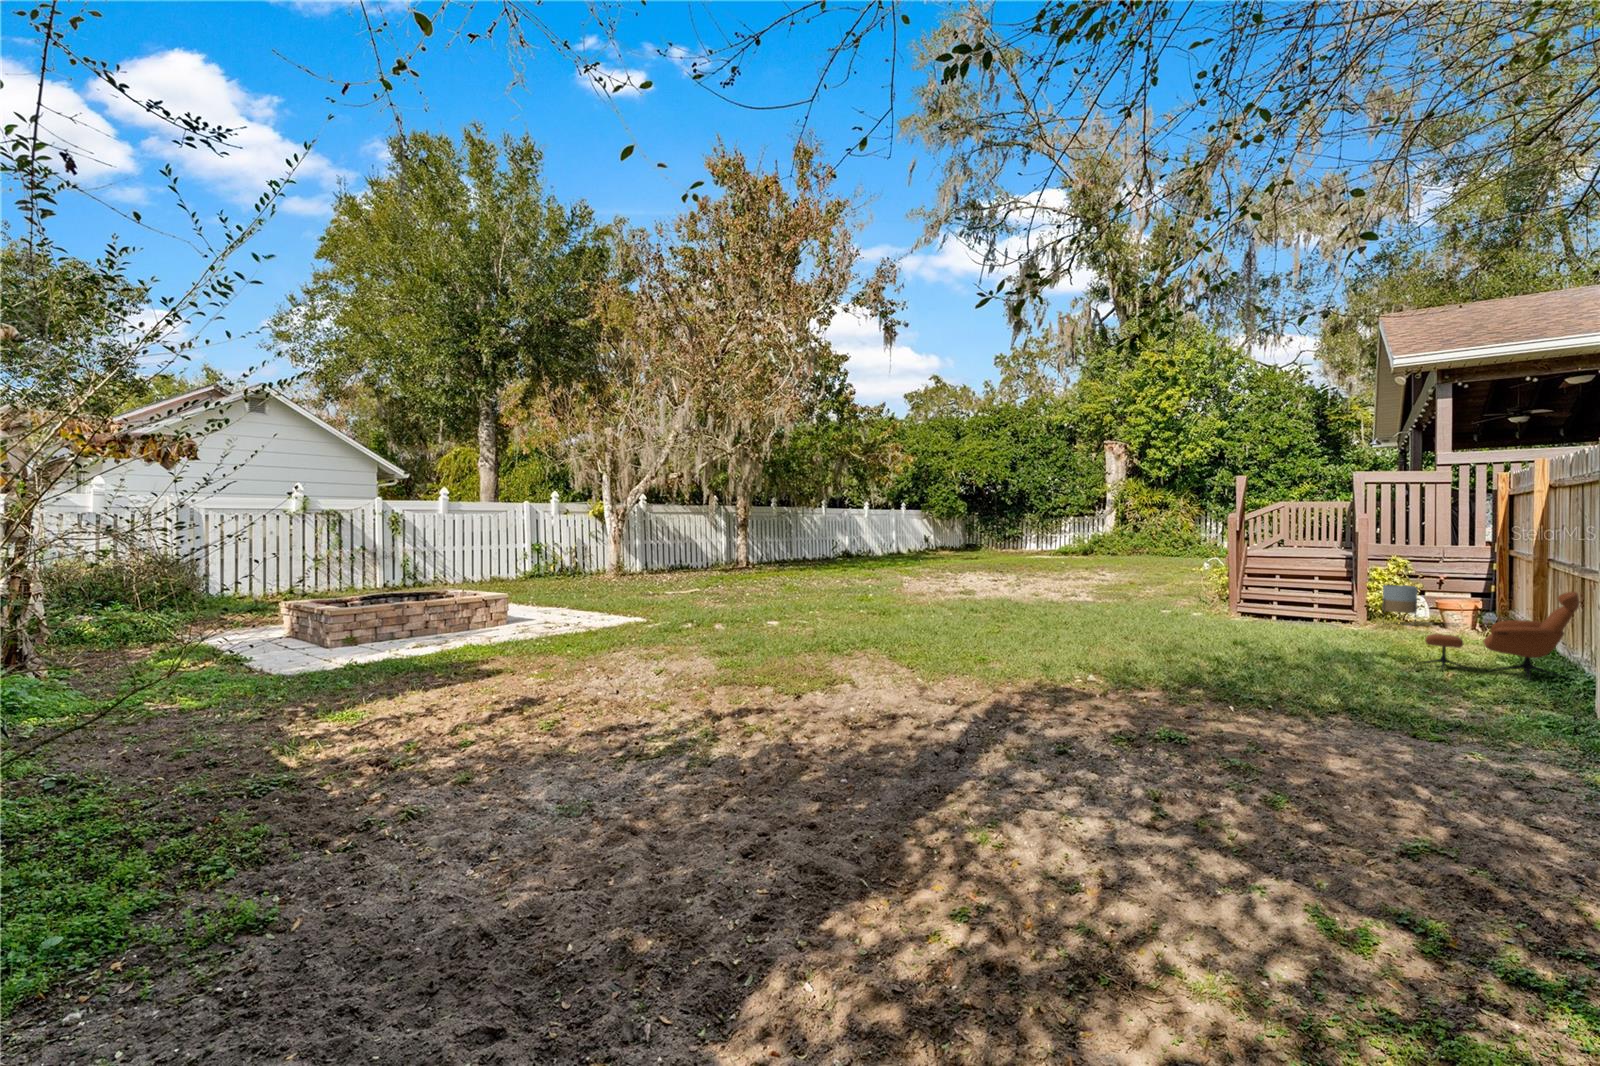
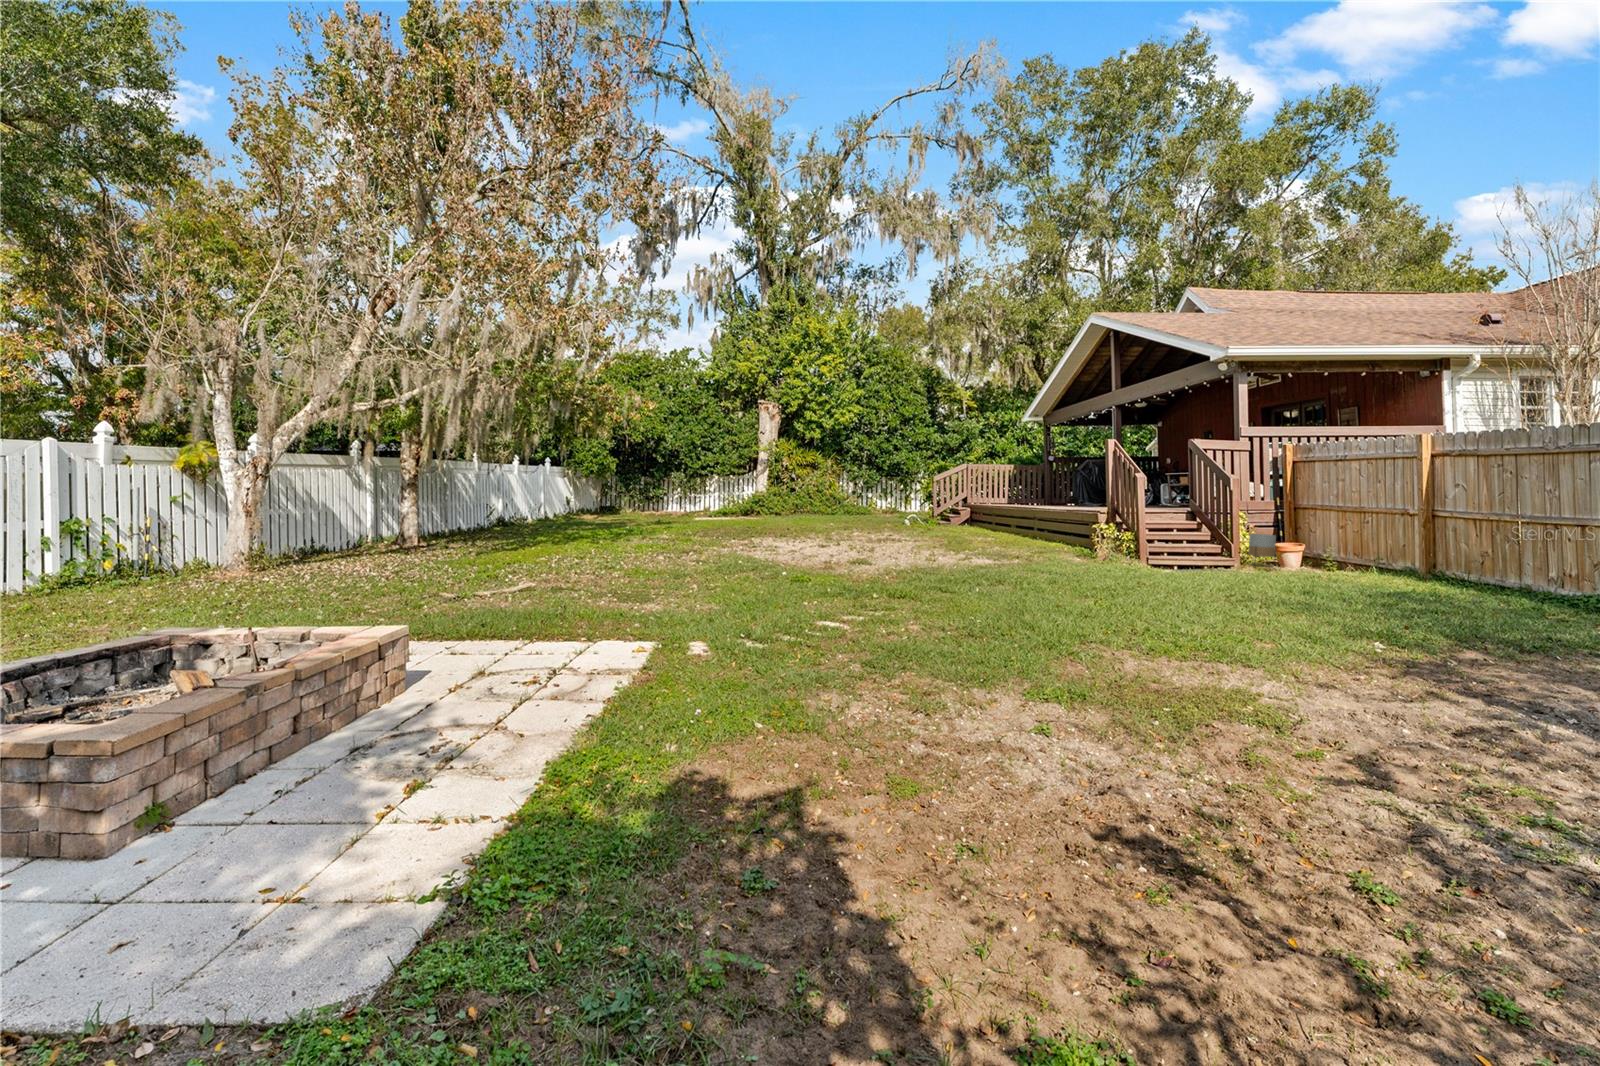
lounge chair: present [1424,592,1579,680] -> none [1439,535,1554,607]

